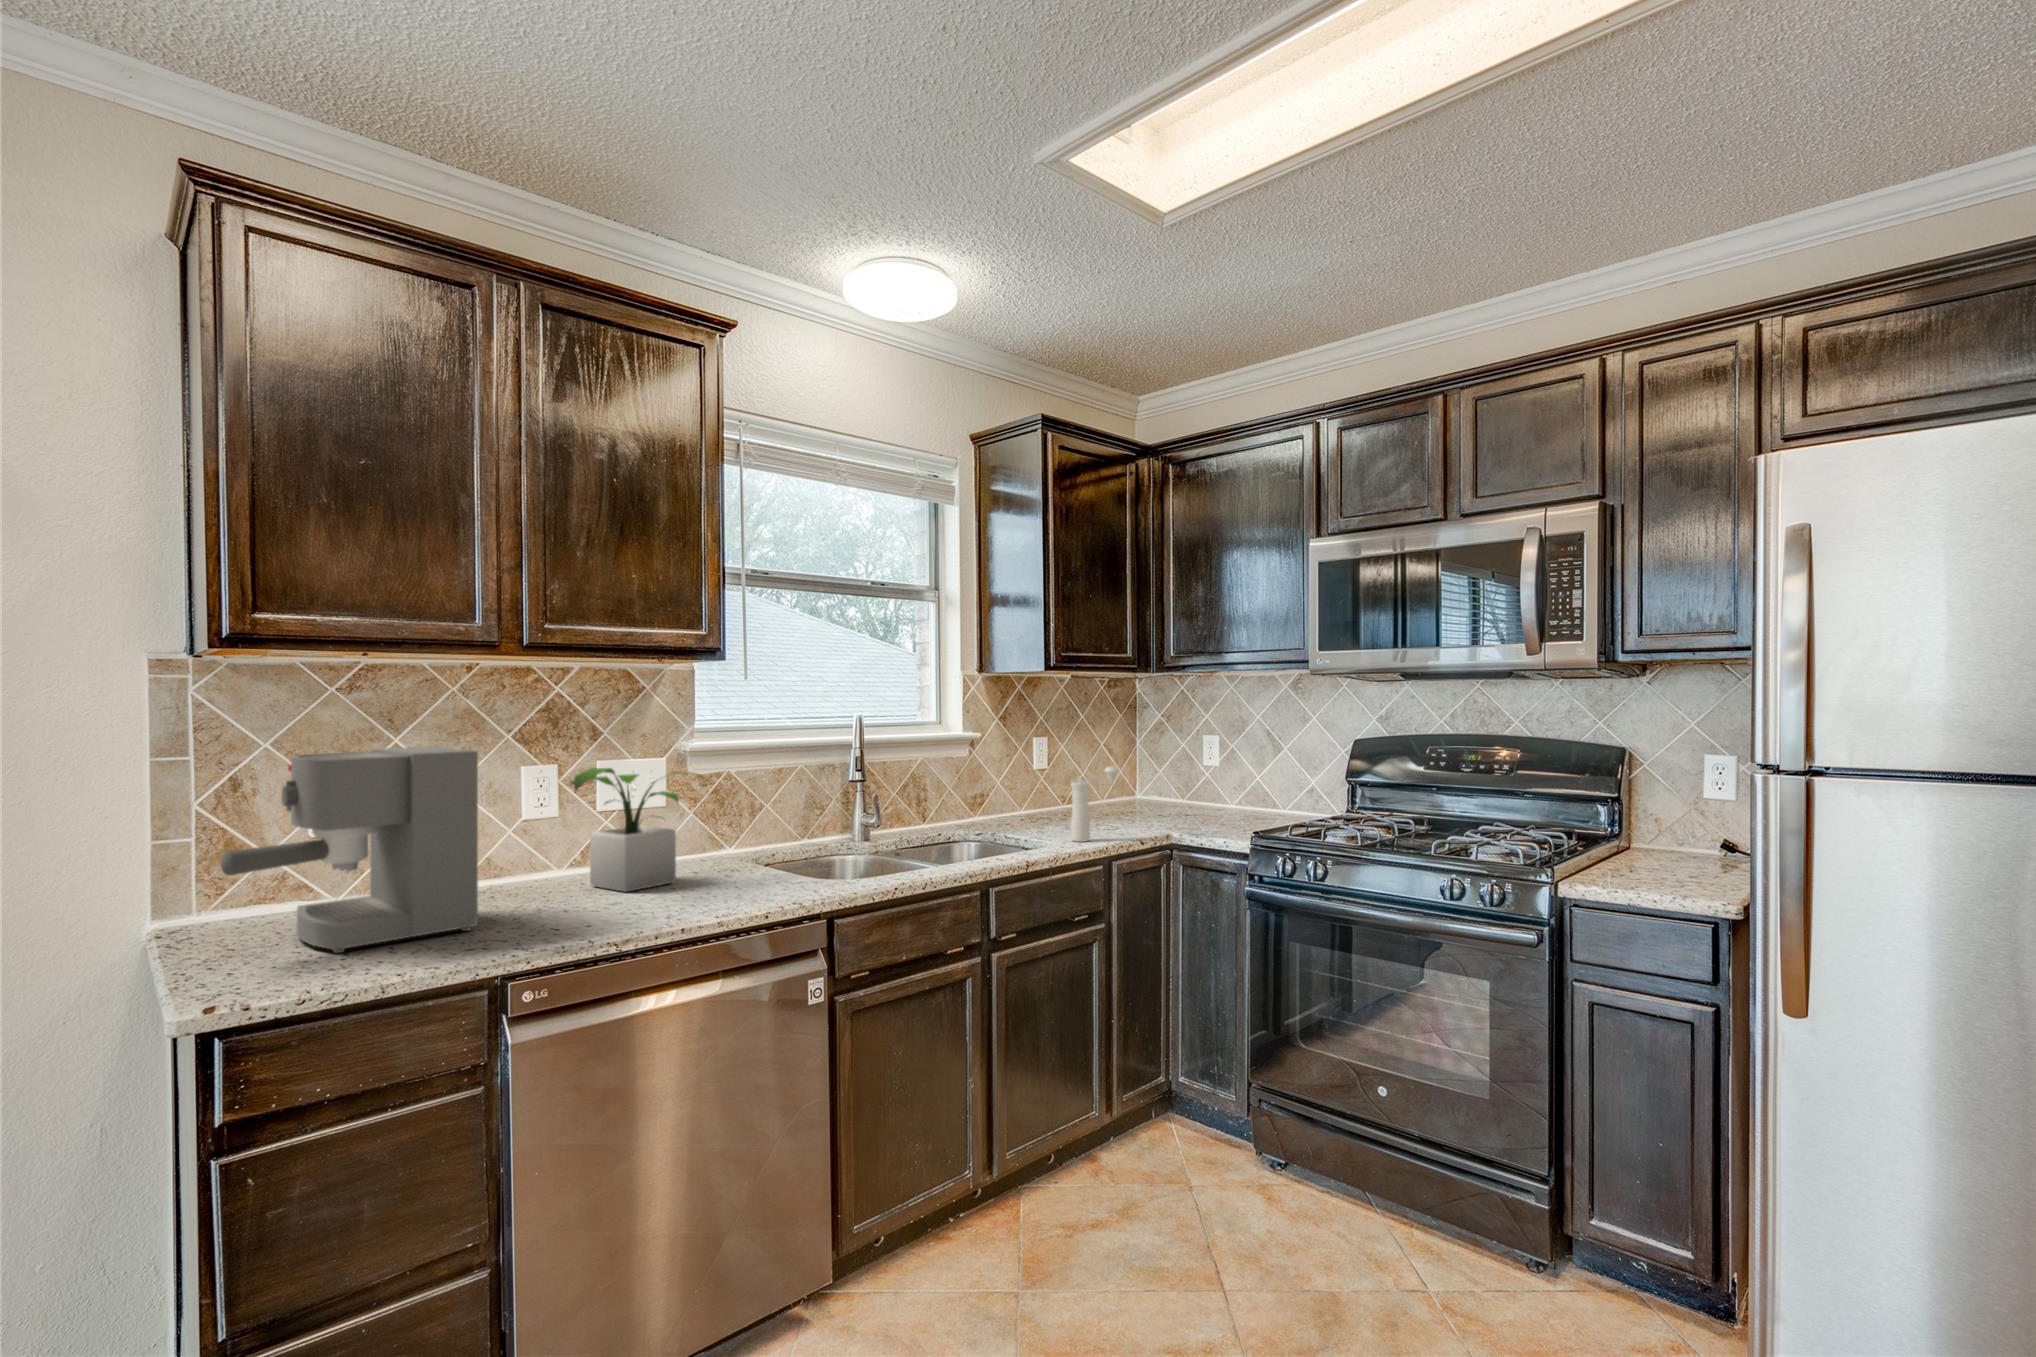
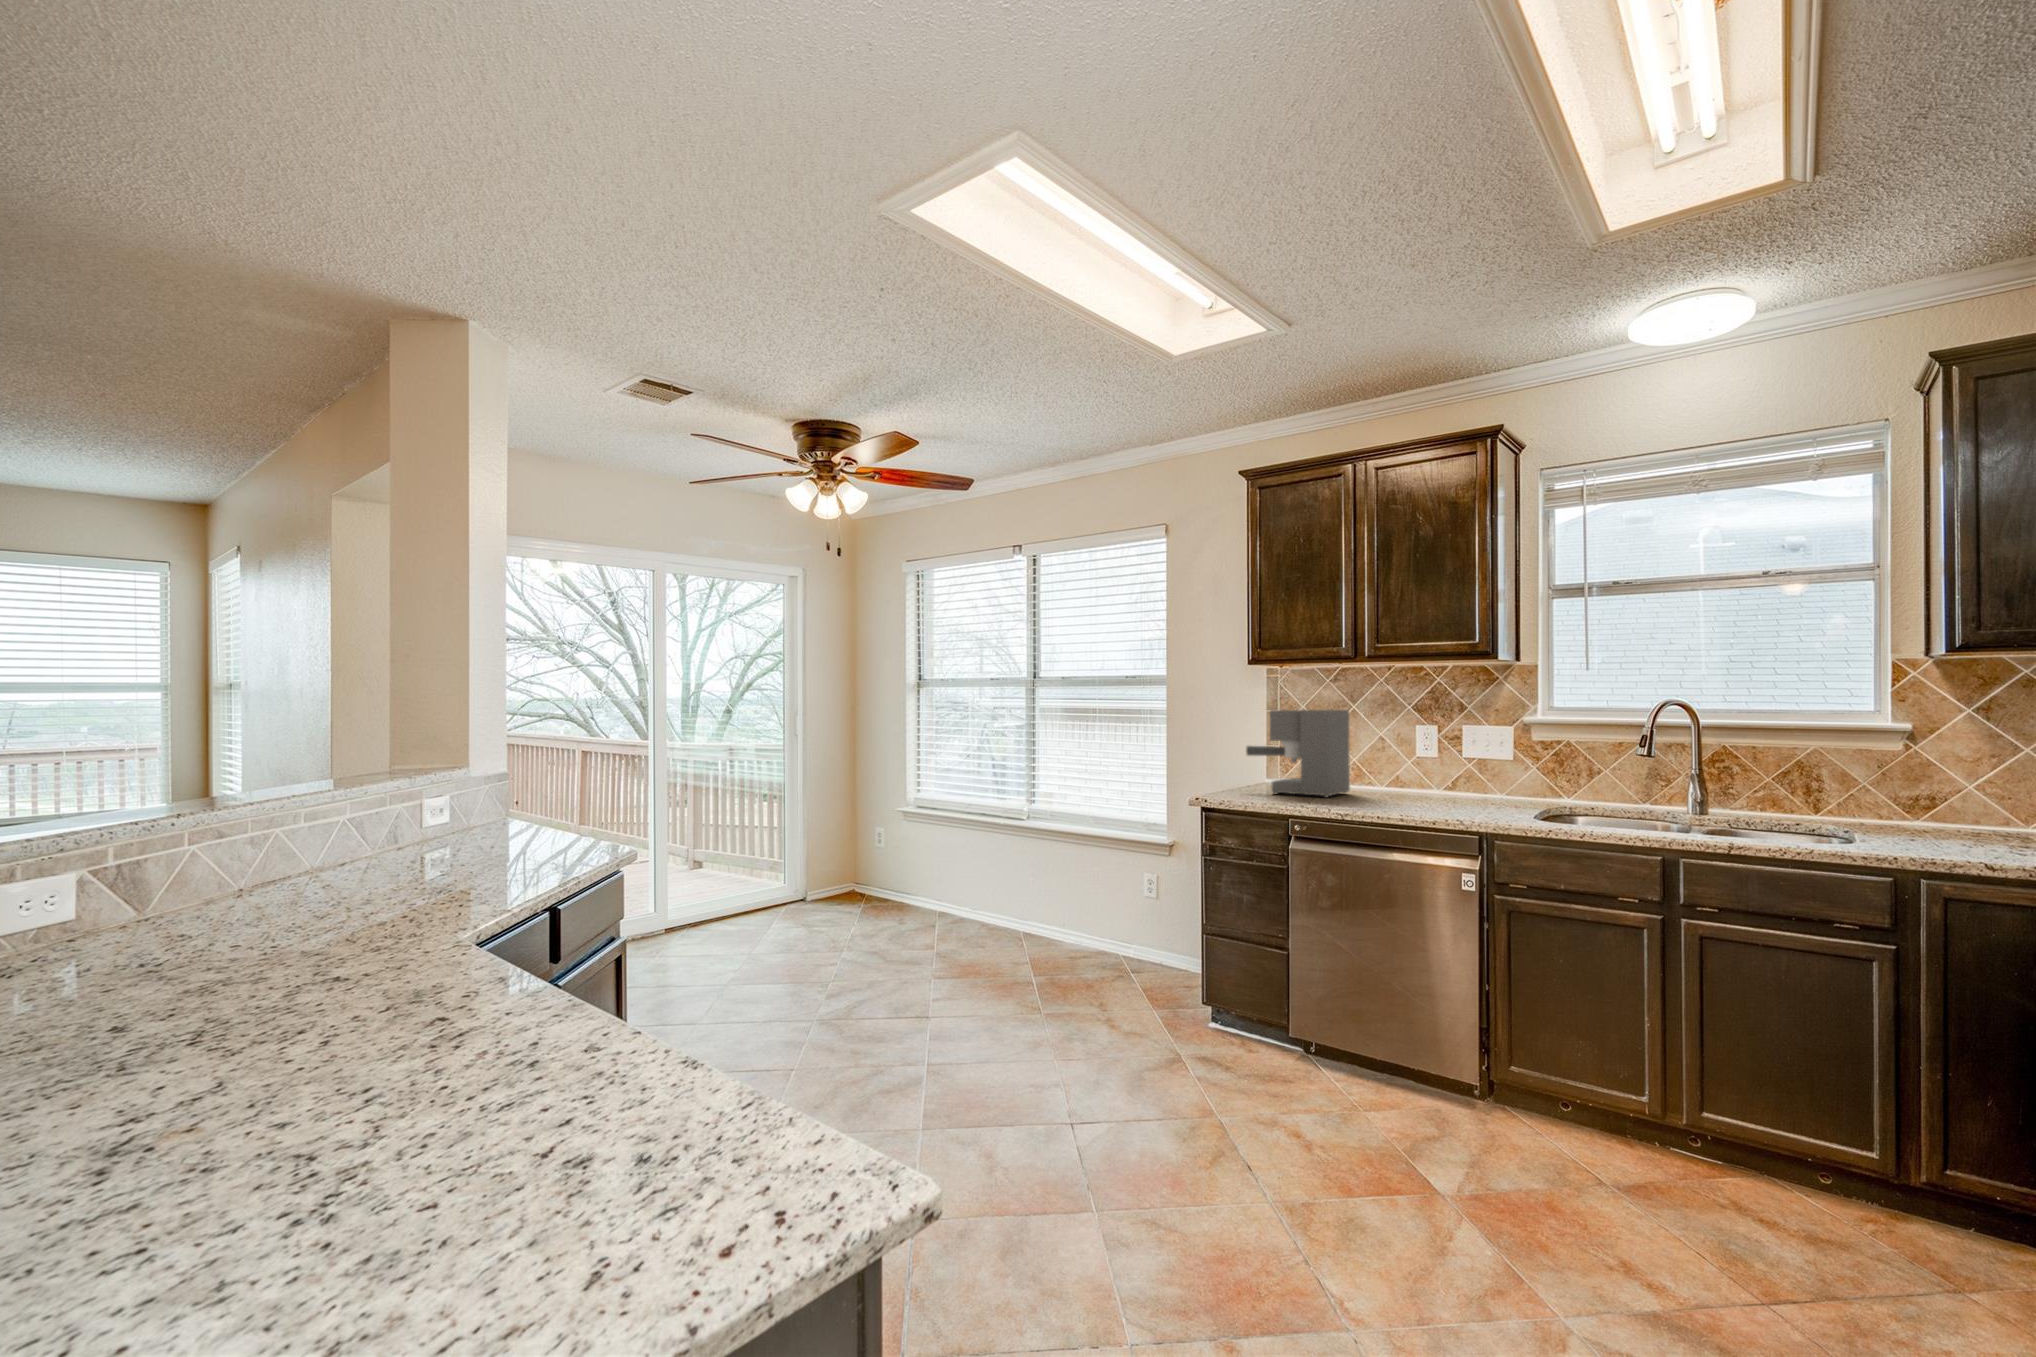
pepper mill: present [1071,767,1118,842] -> none [1909,767,1999,849]
potted plant: present [572,768,697,892] -> none [1400,726,1502,804]

